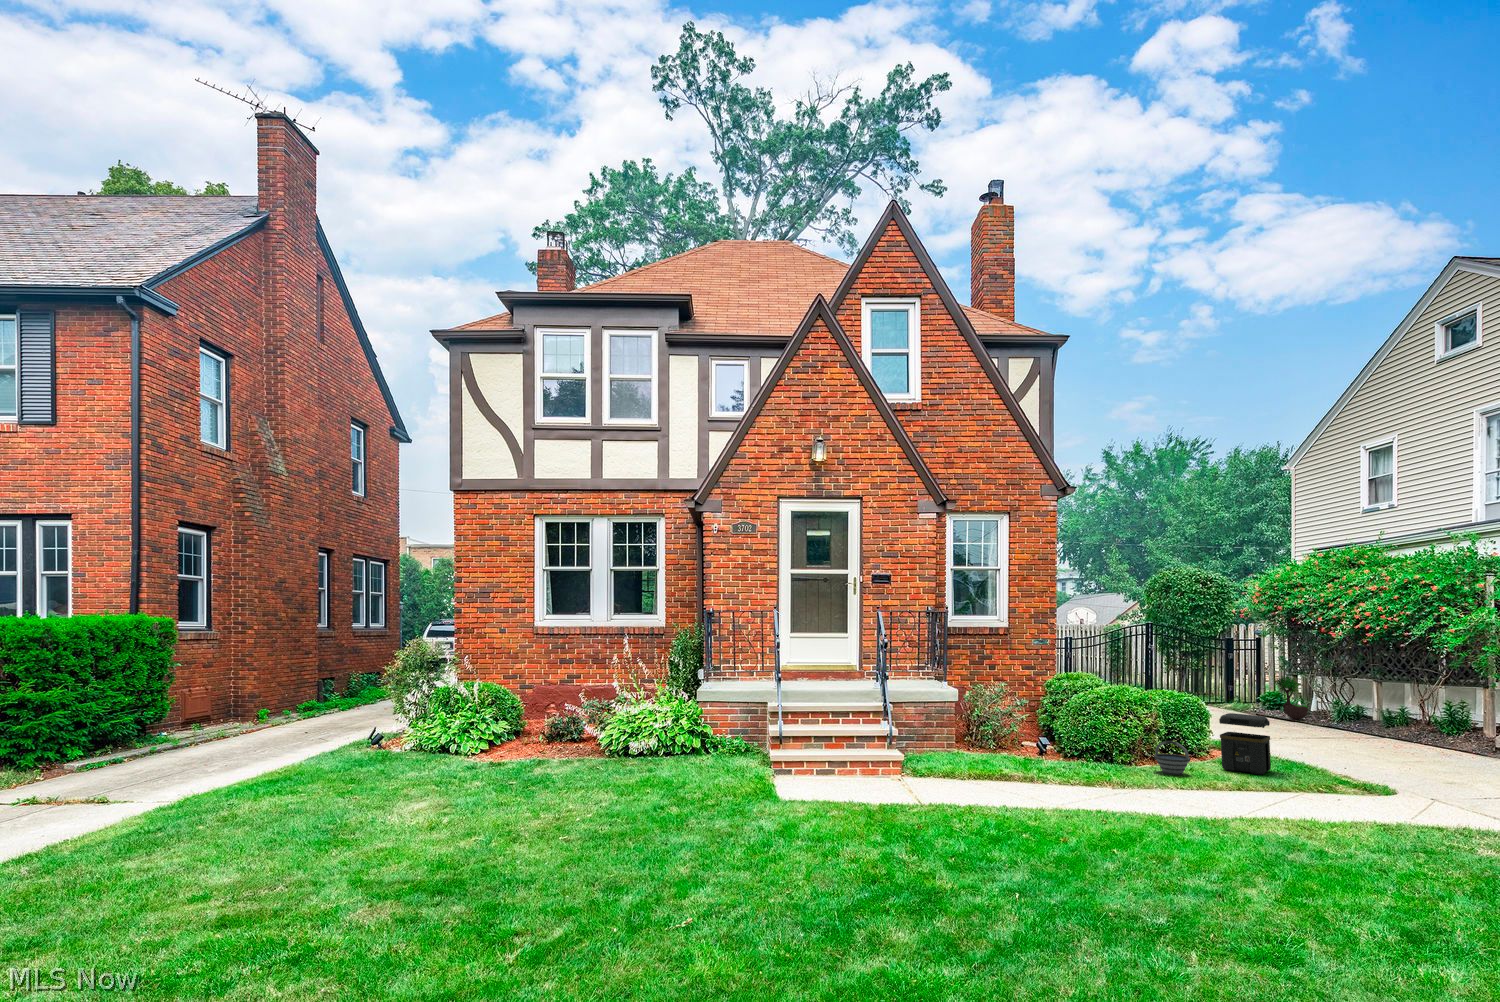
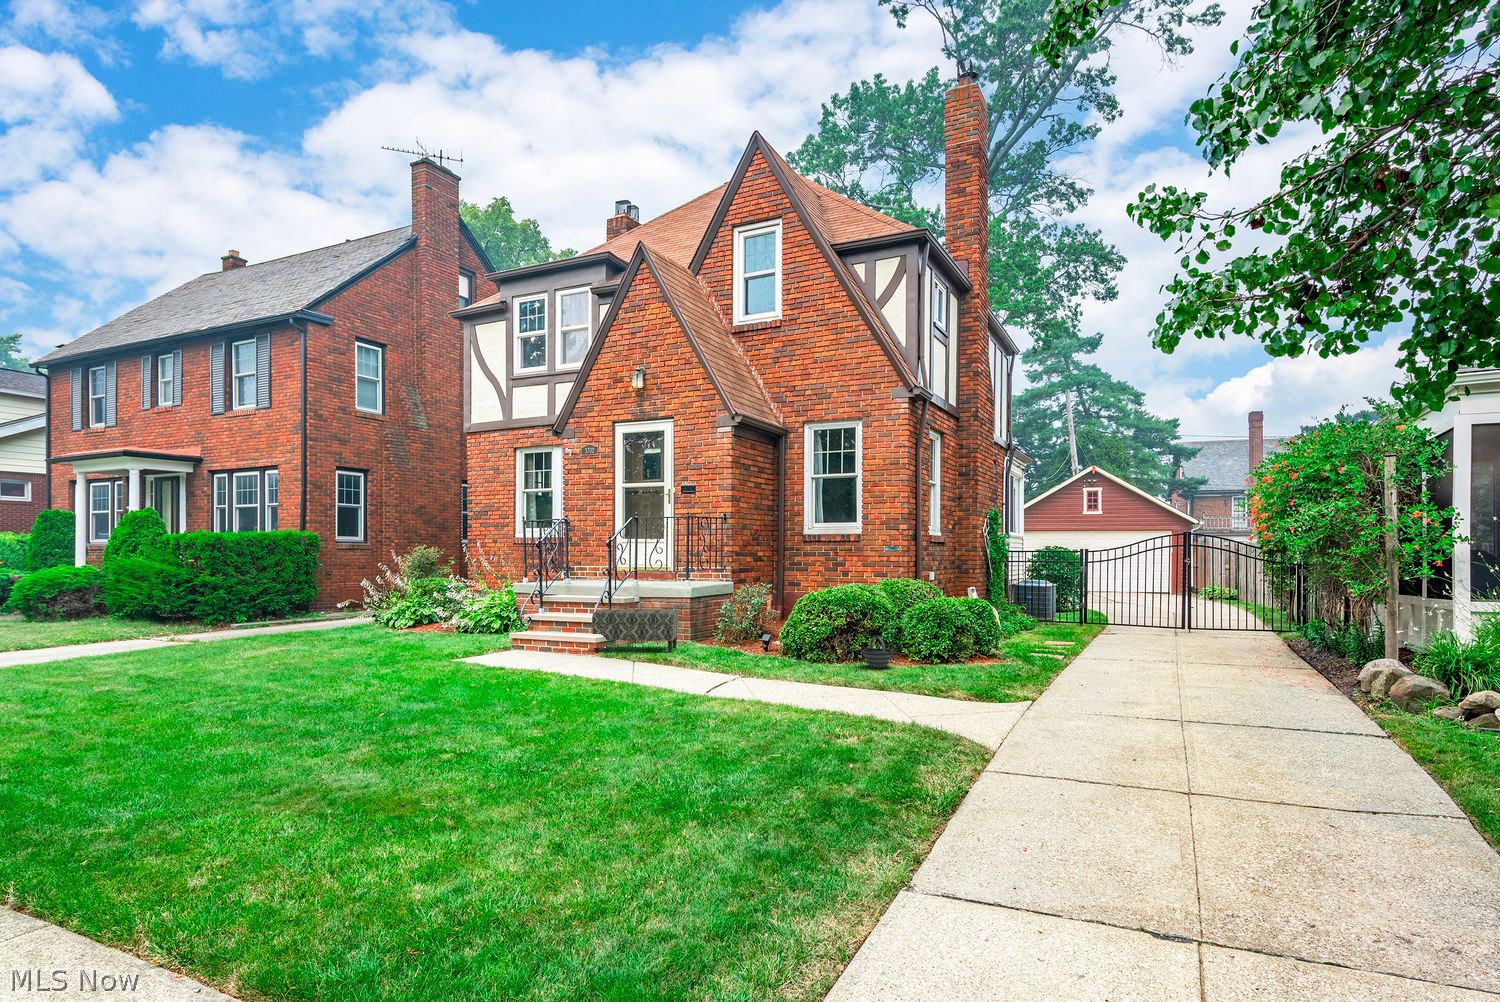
potted tree: present [1274,676,1308,719] -> none [1258,580,1298,635]
toolbox: present [1219,713,1271,775] -> none [944,612,998,673]
bench: none [839,718,941,773] -> present [592,609,678,653]

